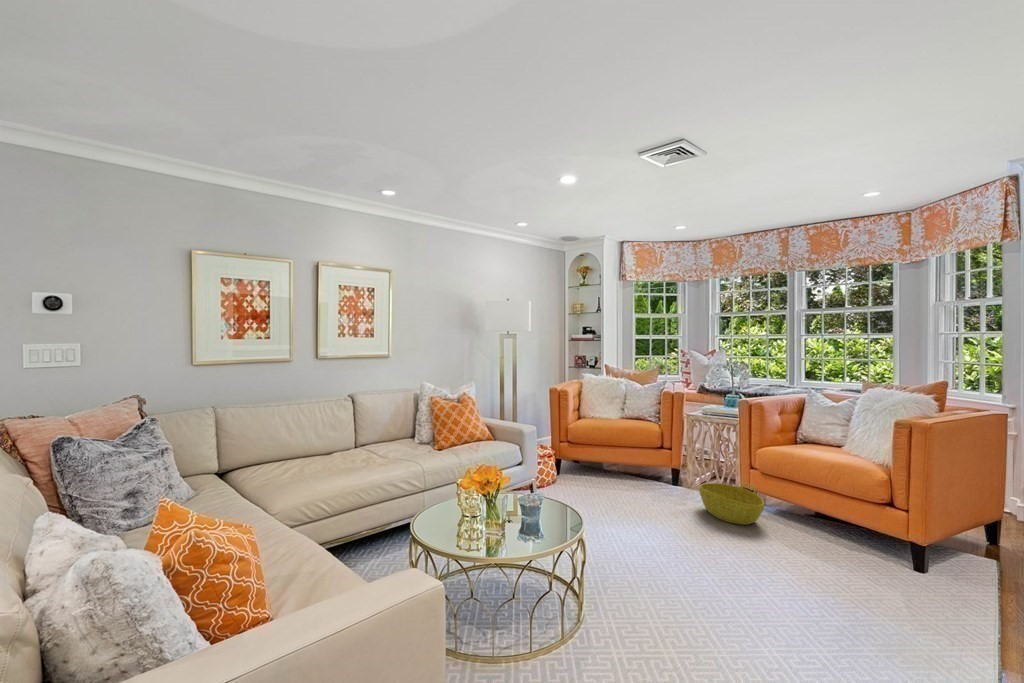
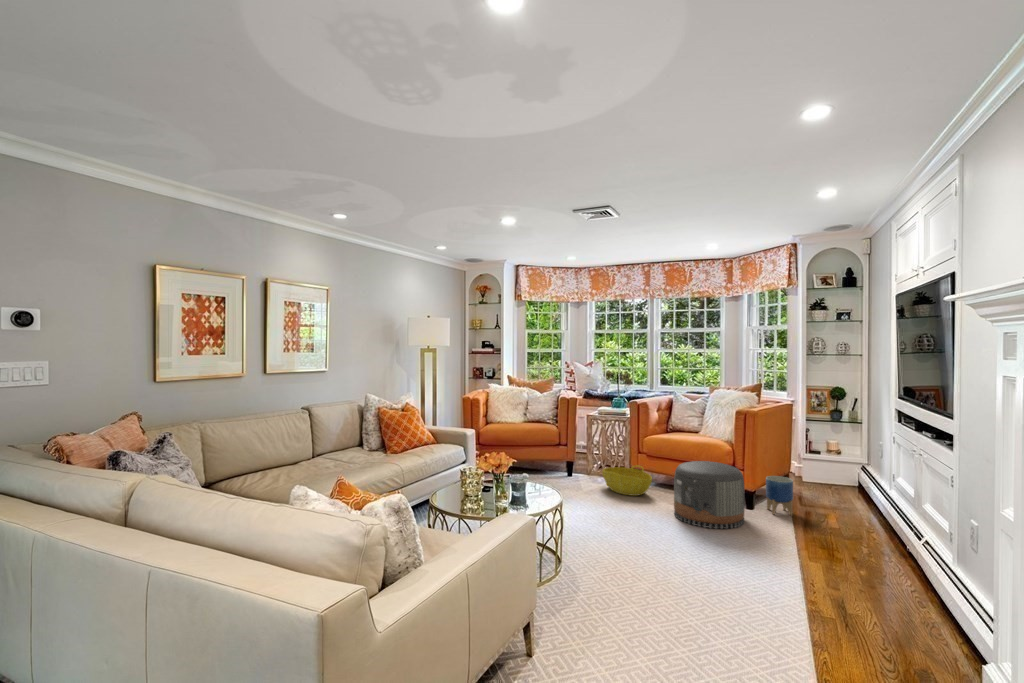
pouf: none [786,490,901,598] -> present [674,461,744,529]
planter: none [945,523,996,589] -> present [766,476,793,515]

